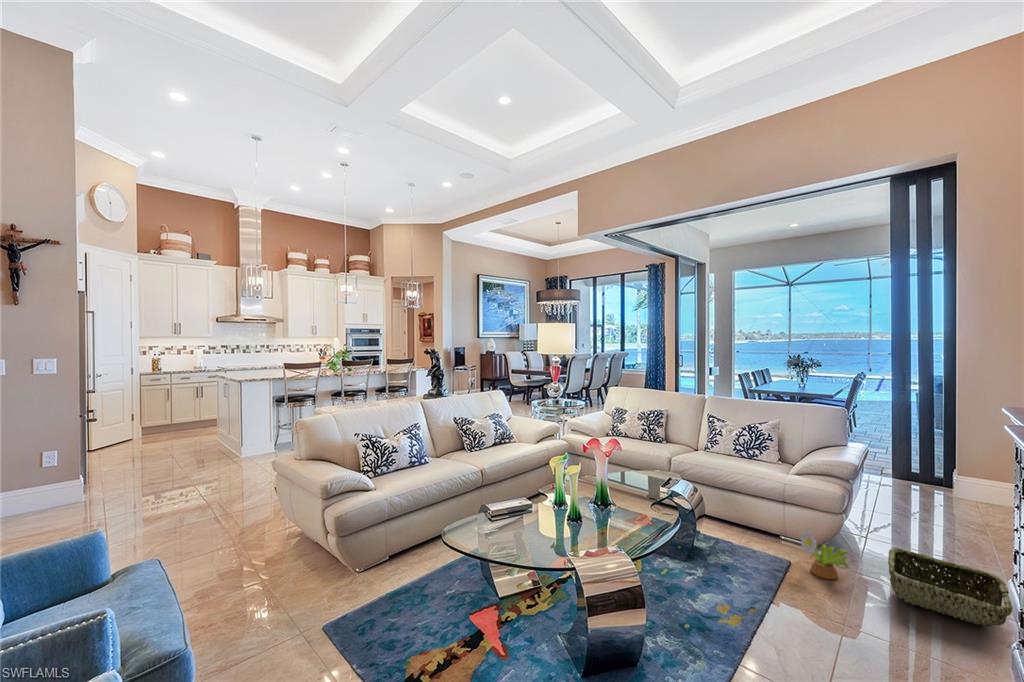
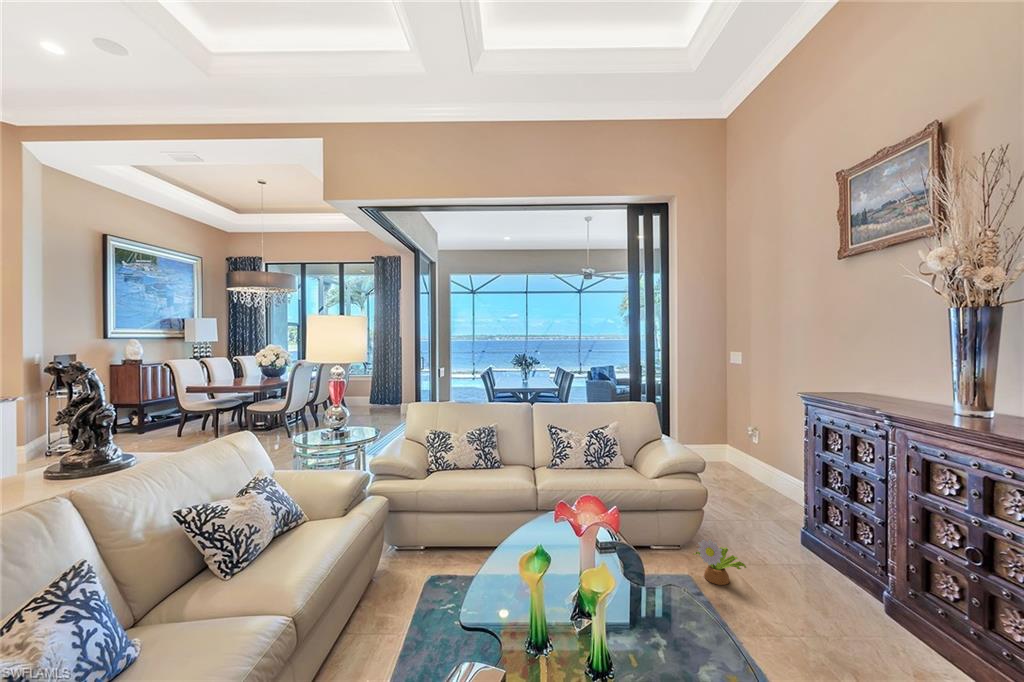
woven basket: present [888,548,1012,626] -> none [758,531,859,584]

